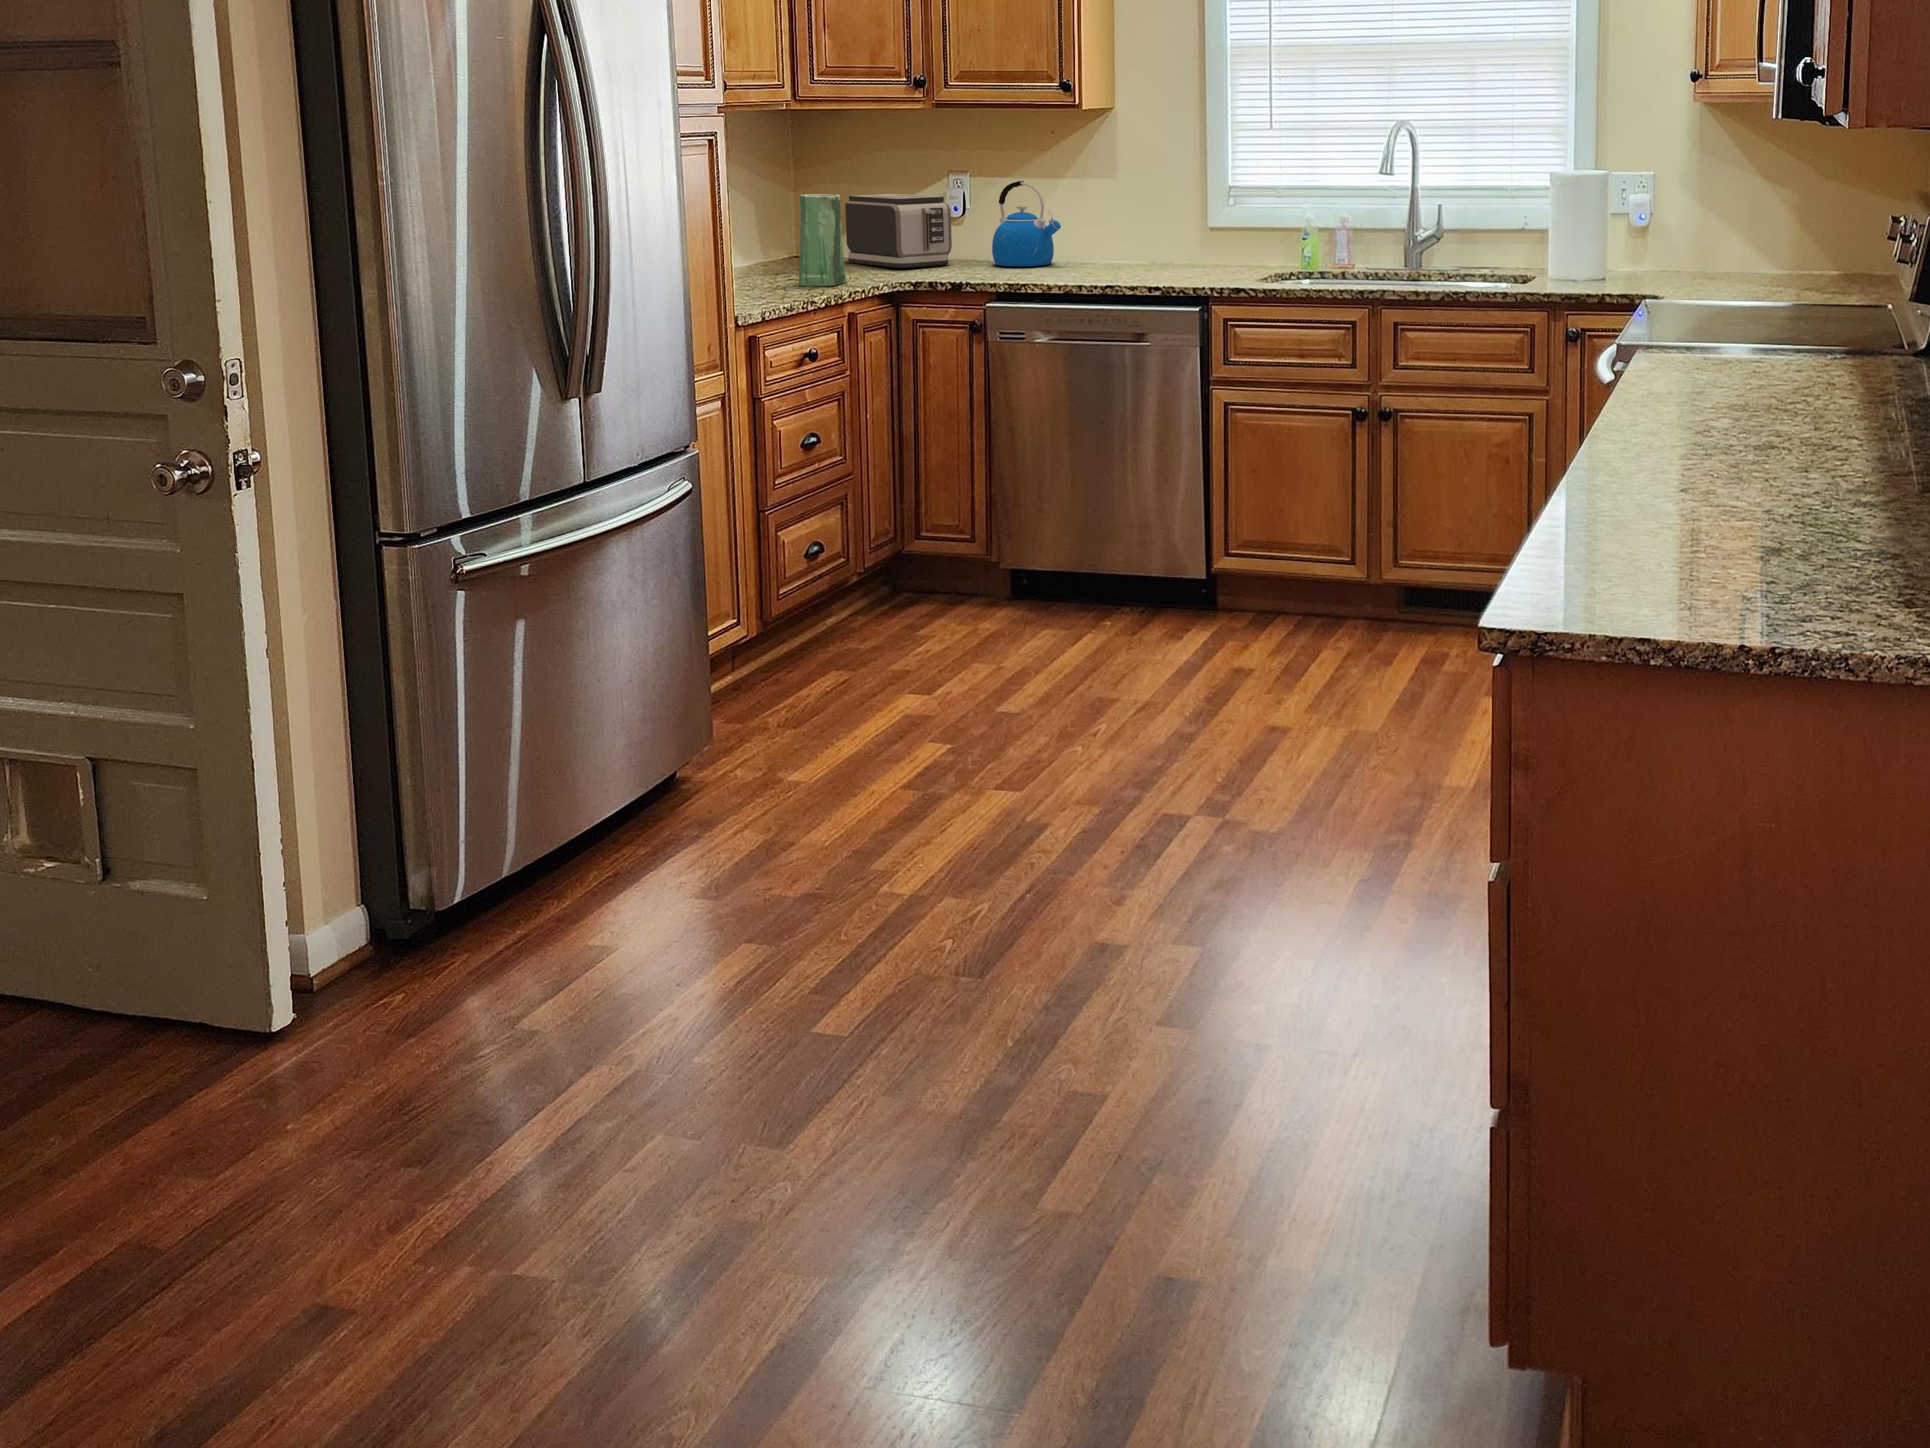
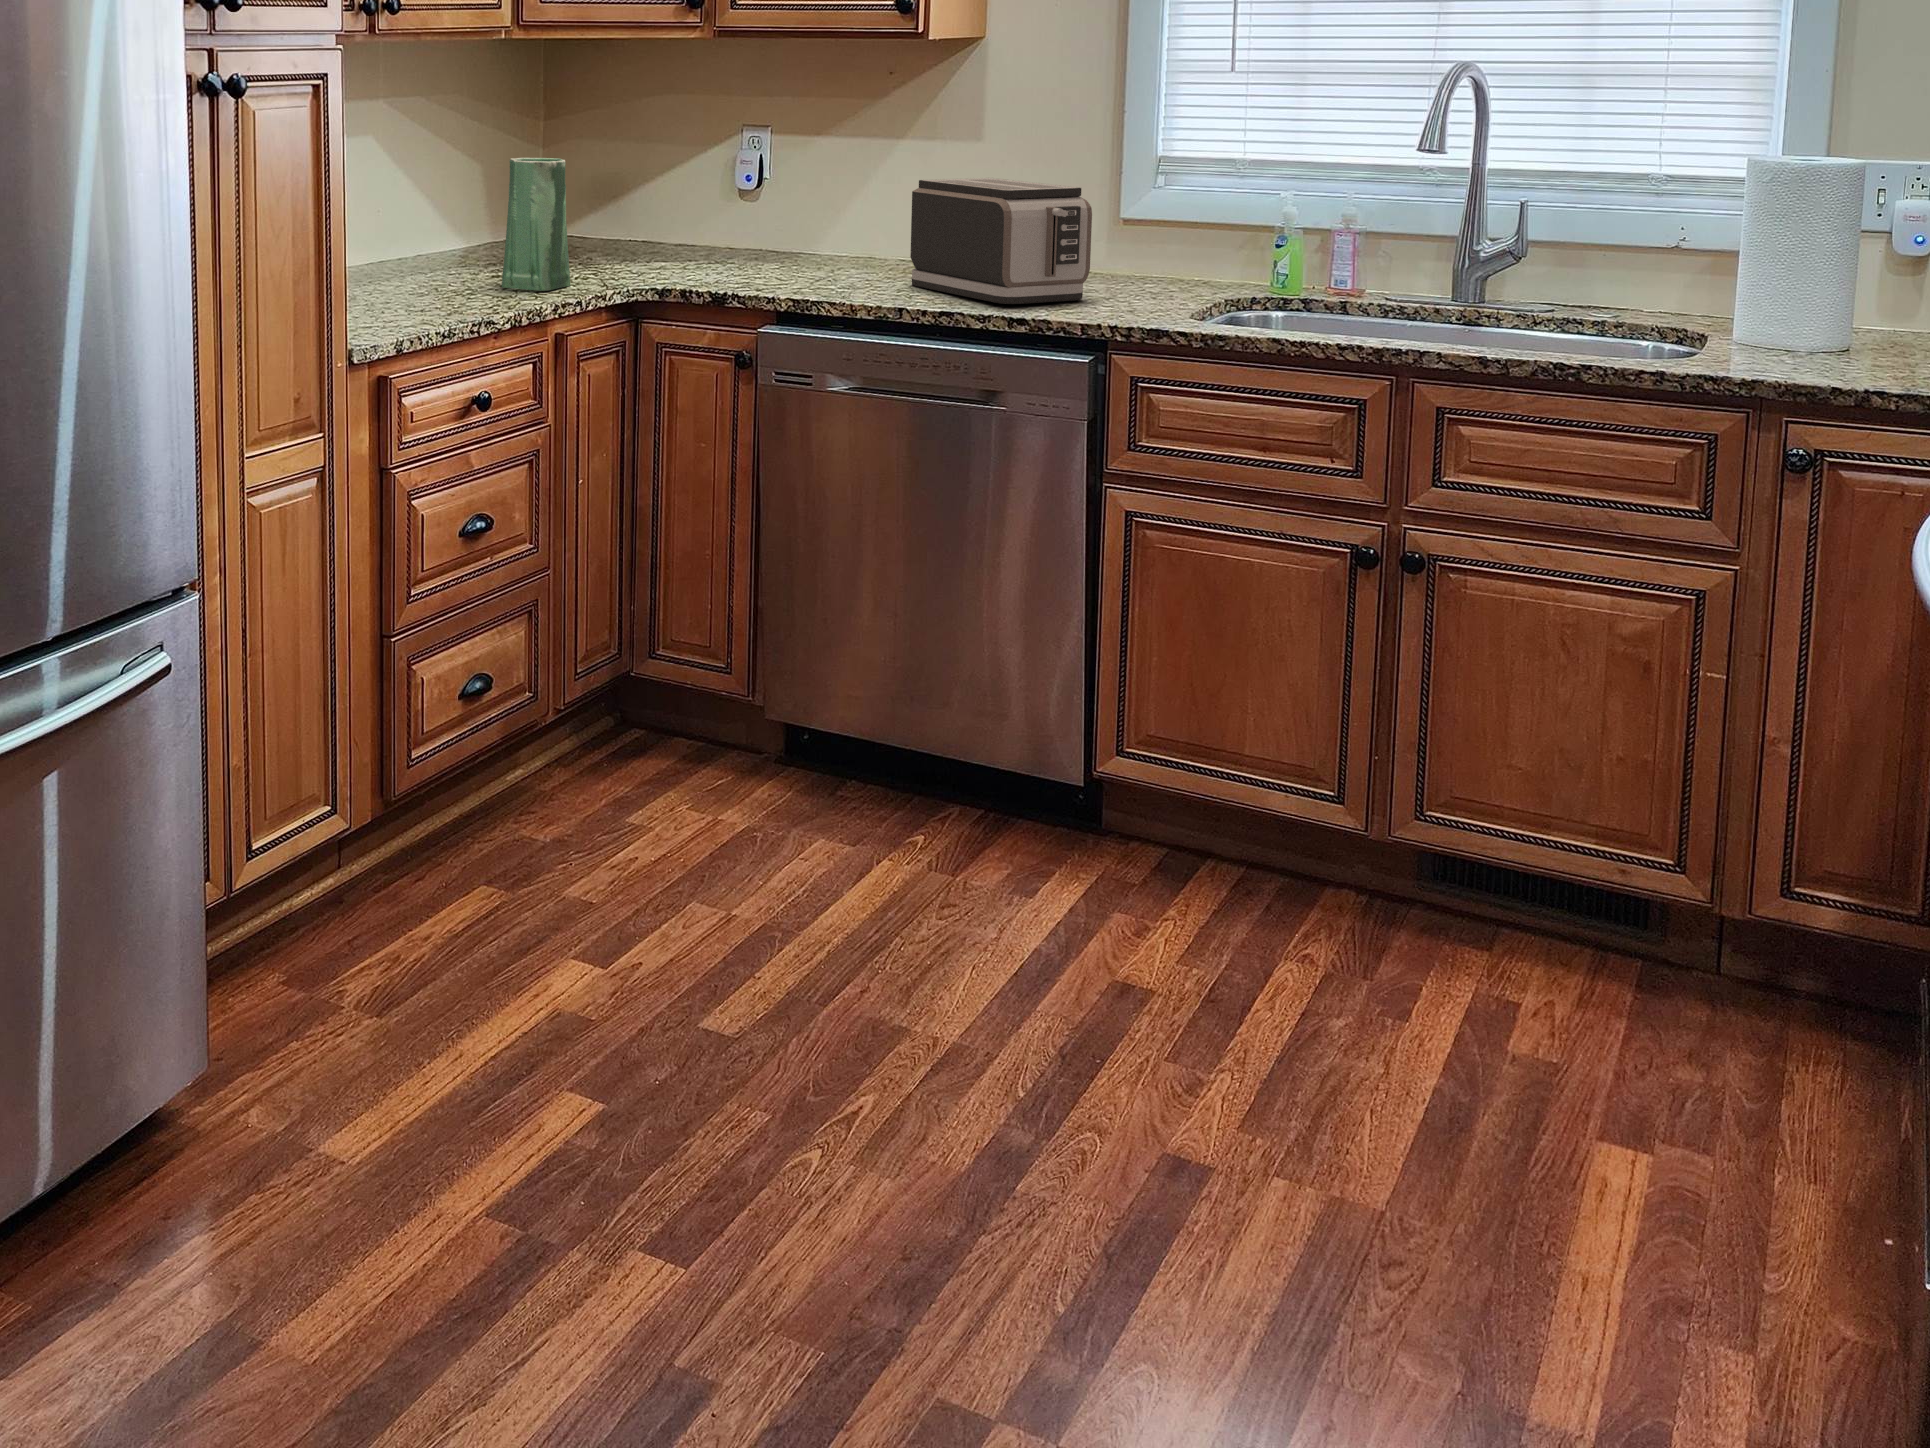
kettle: present [992,181,1061,267] -> none [794,144,895,270]
toaster: present [845,194,952,268] -> present [910,178,1092,304]

